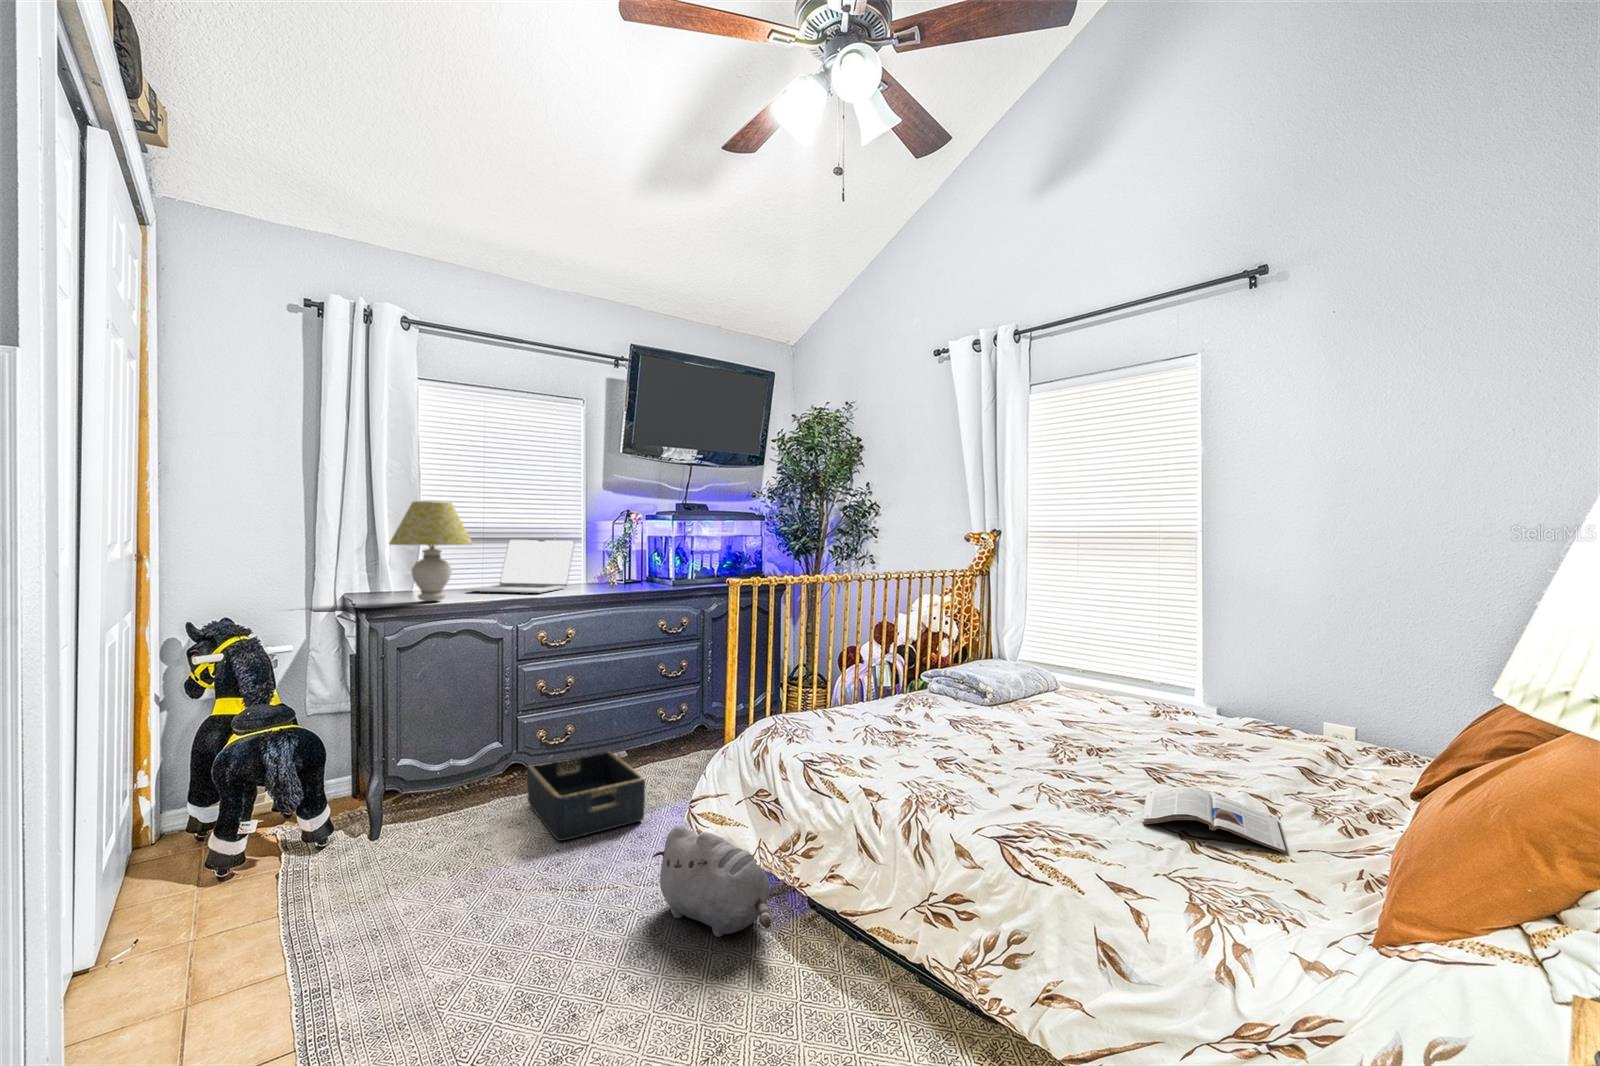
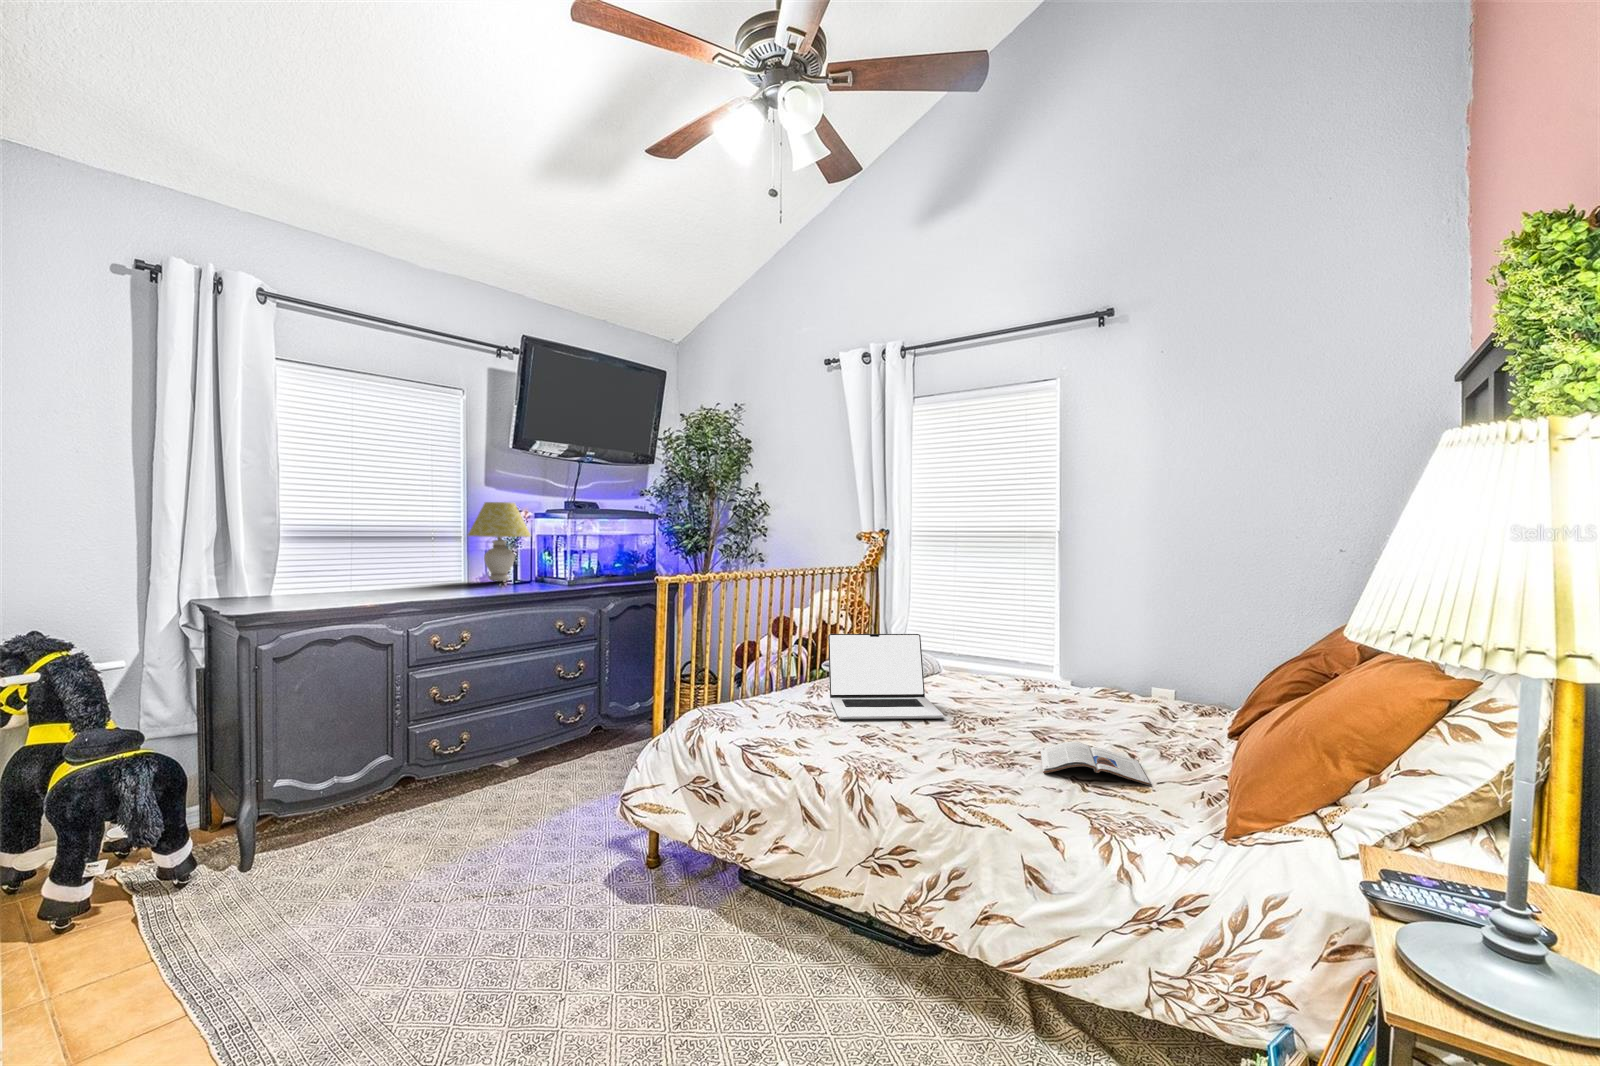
table lamp: present [389,501,472,601] -> present [467,502,531,582]
laptop: present [468,539,575,593] -> present [828,634,943,719]
basket: present [527,751,645,841] -> none [420,755,556,850]
plush toy: present [653,826,771,937] -> none [588,819,715,920]

